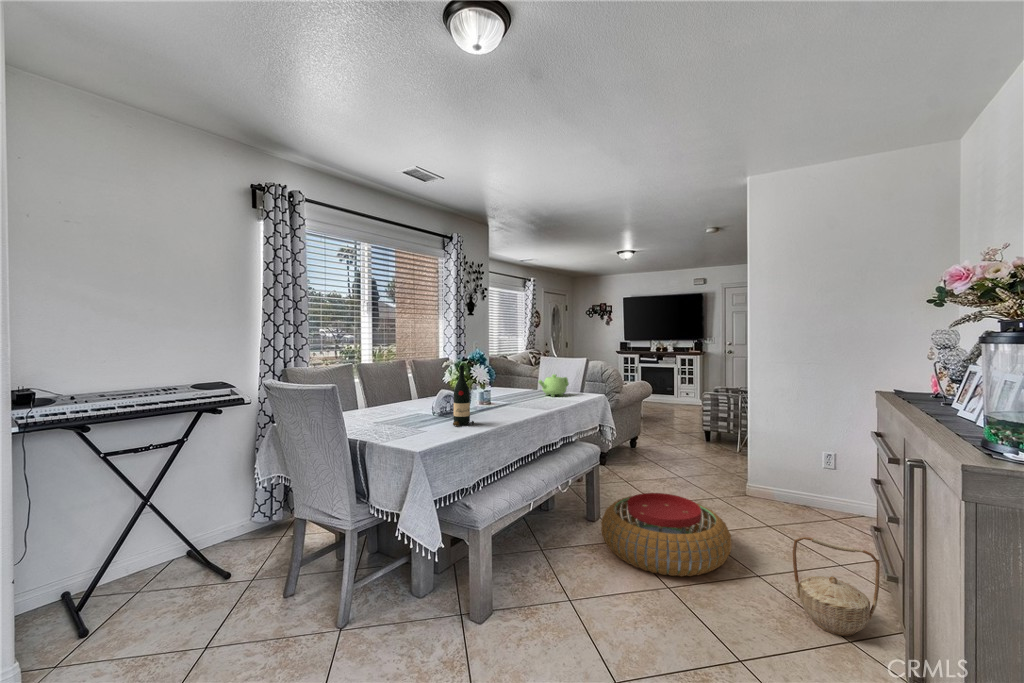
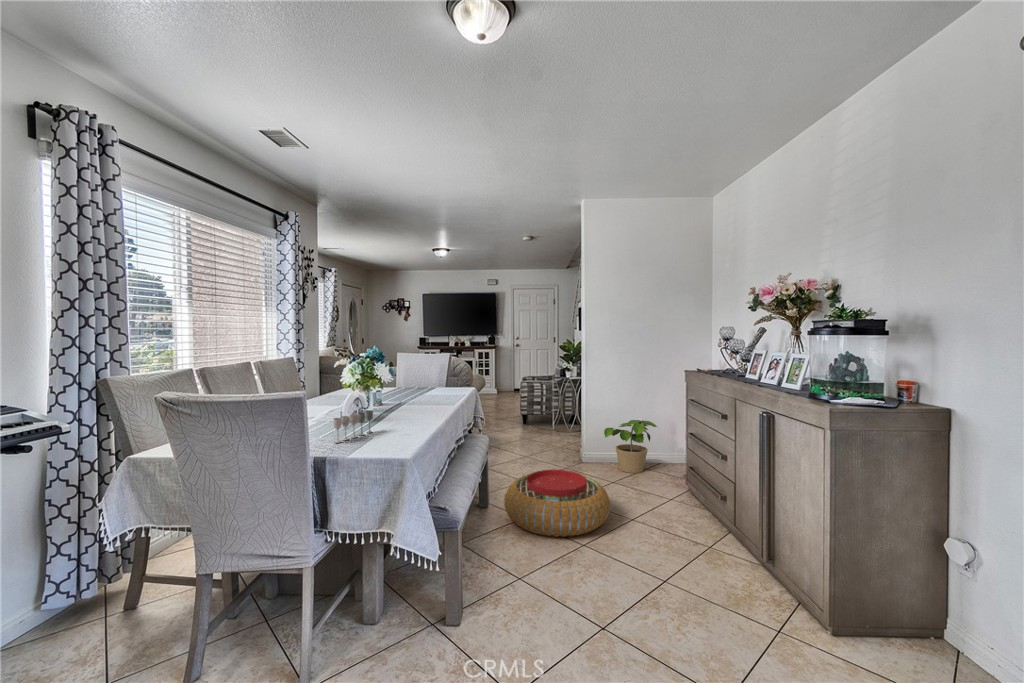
wine bottle: present [453,365,474,426] -> none [395,365,421,430]
teapot: present [538,374,569,397] -> none [427,371,452,393]
wine glass: none [389,405,432,430] -> present [333,410,373,443]
potted plant: none [771,450,846,522] -> present [604,420,657,473]
basket: present [793,537,880,636] -> none [666,480,716,545]

